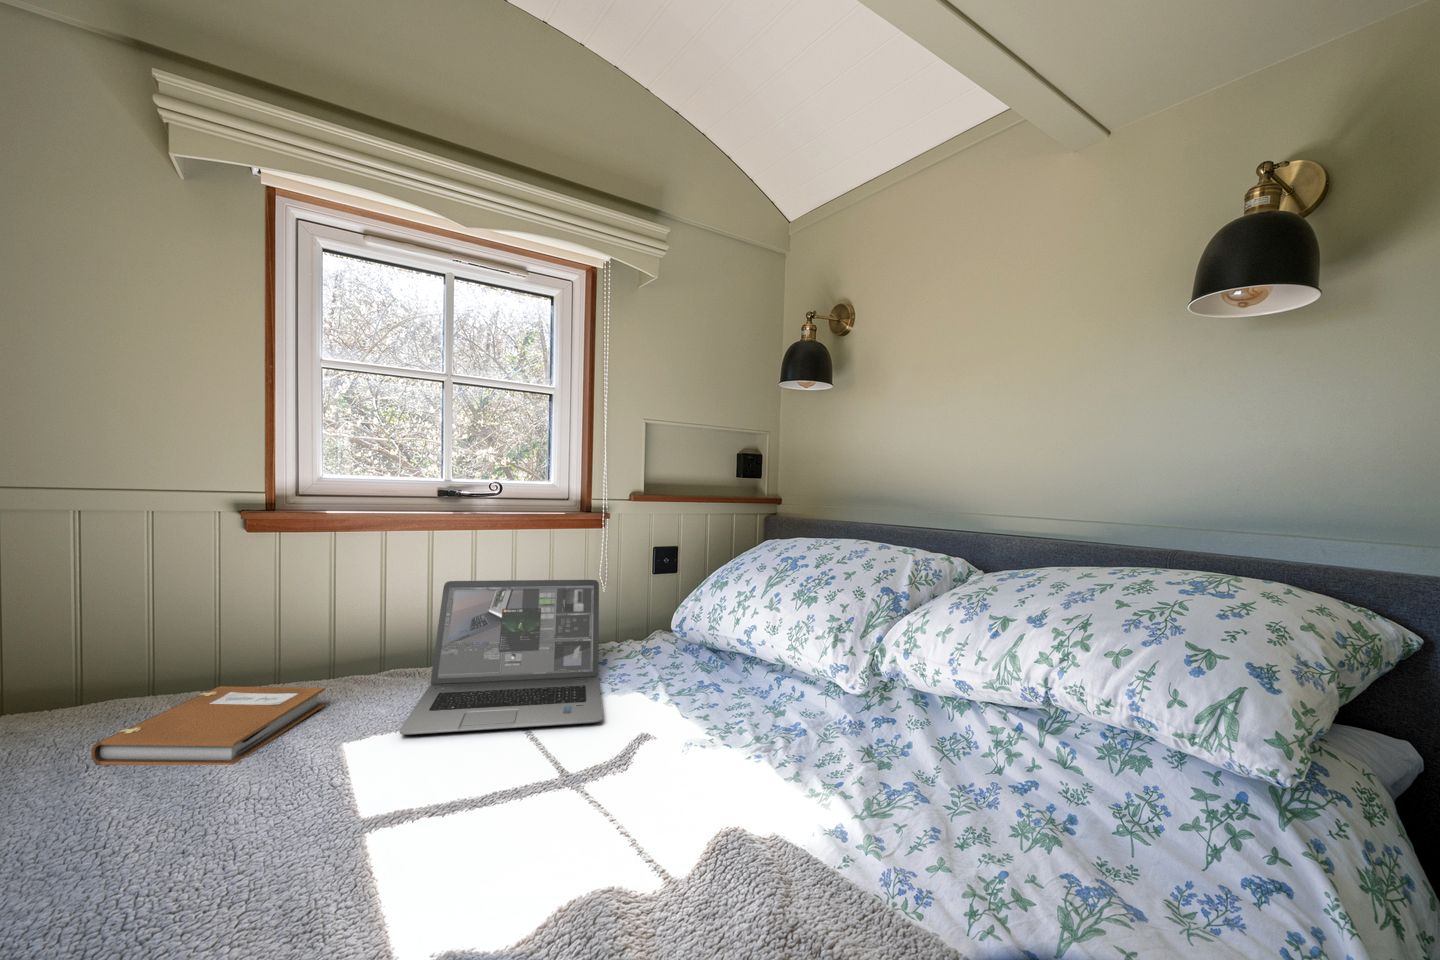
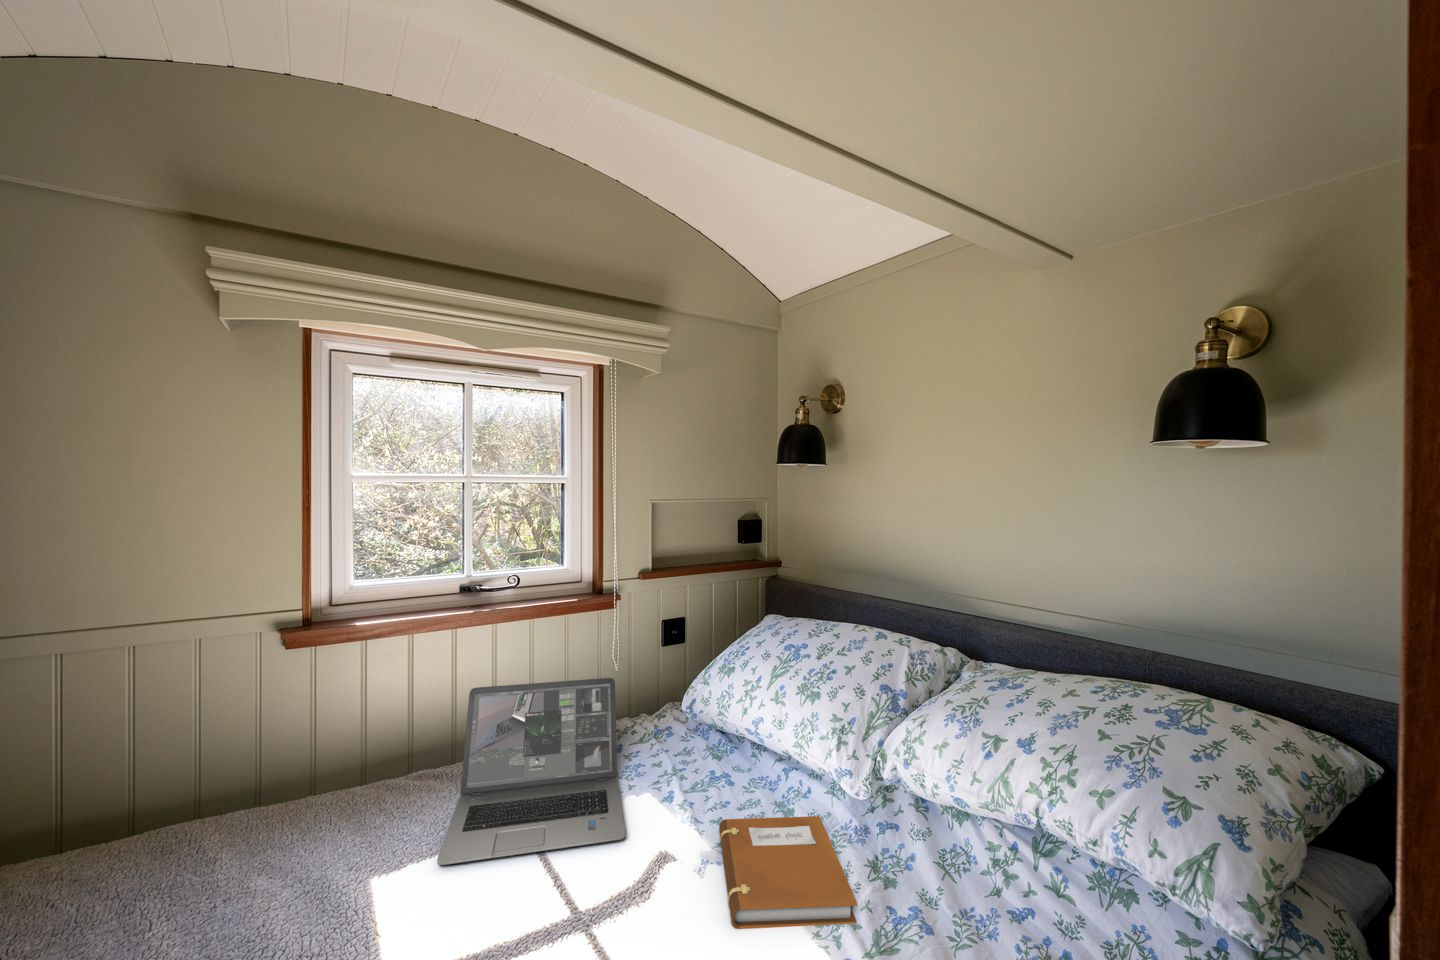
notebook: present [91,686,325,765] -> present [719,816,857,929]

